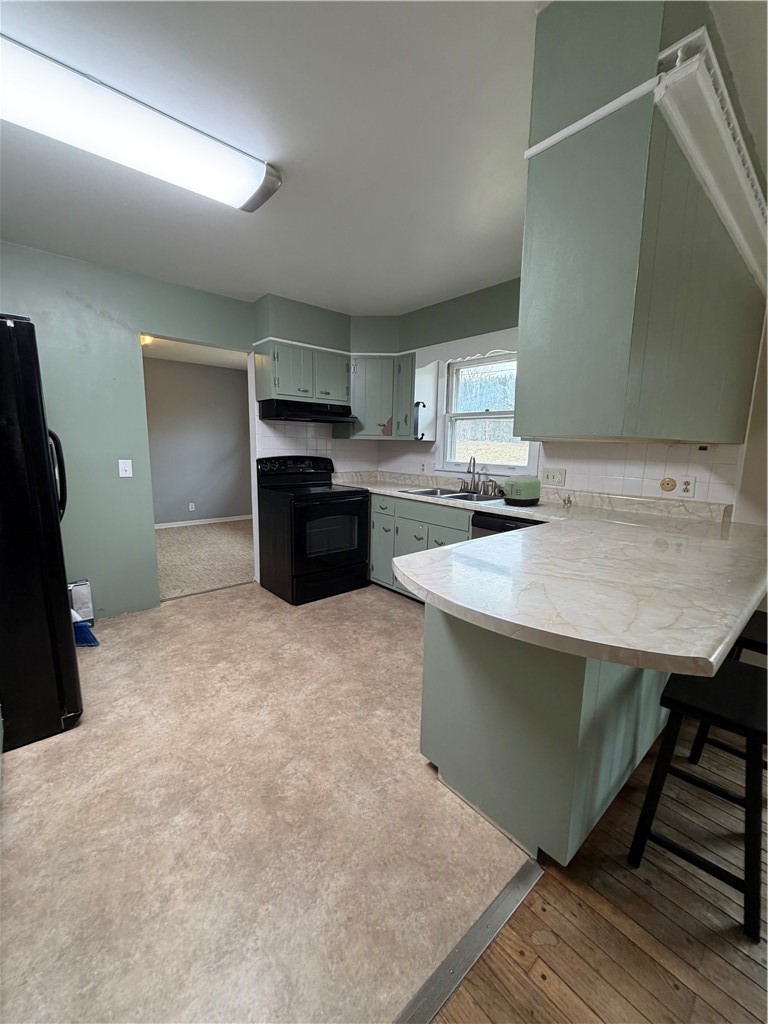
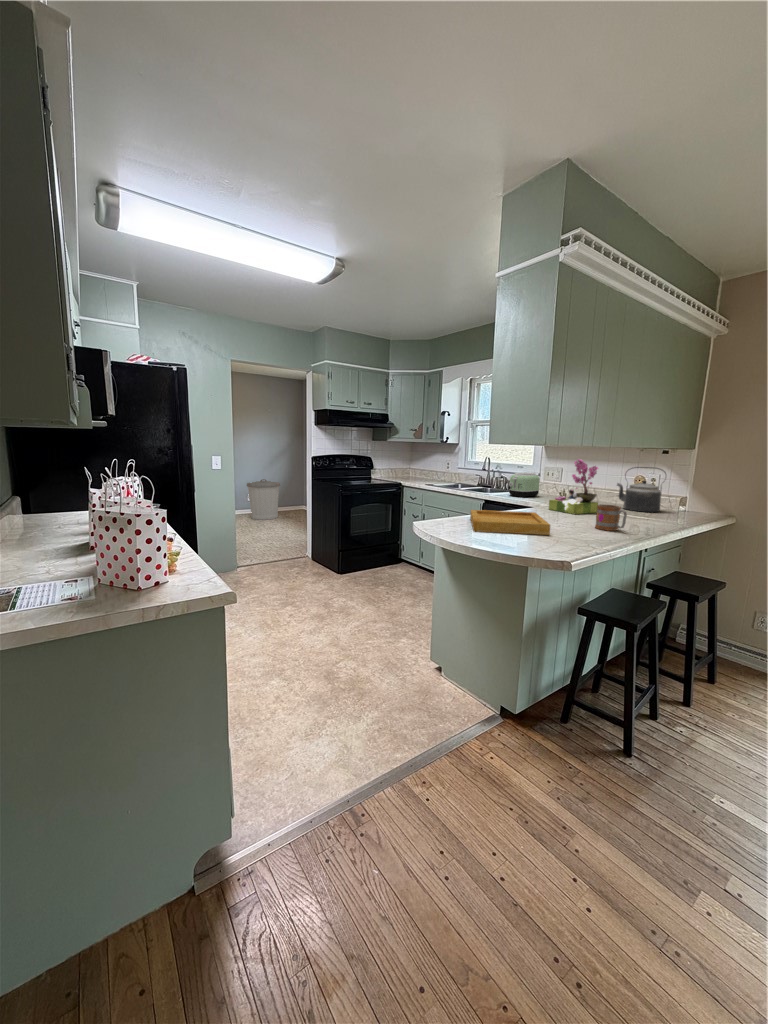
flower arrangement: none [568,455,639,533] -> present [549,459,598,515]
kettle: none [647,466,716,526] -> present [617,467,666,512]
trash can: none [187,486,227,533] -> present [247,479,280,520]
mug: none [663,524,720,565] -> present [595,505,627,531]
tray: none [475,534,618,580] -> present [470,510,550,535]

